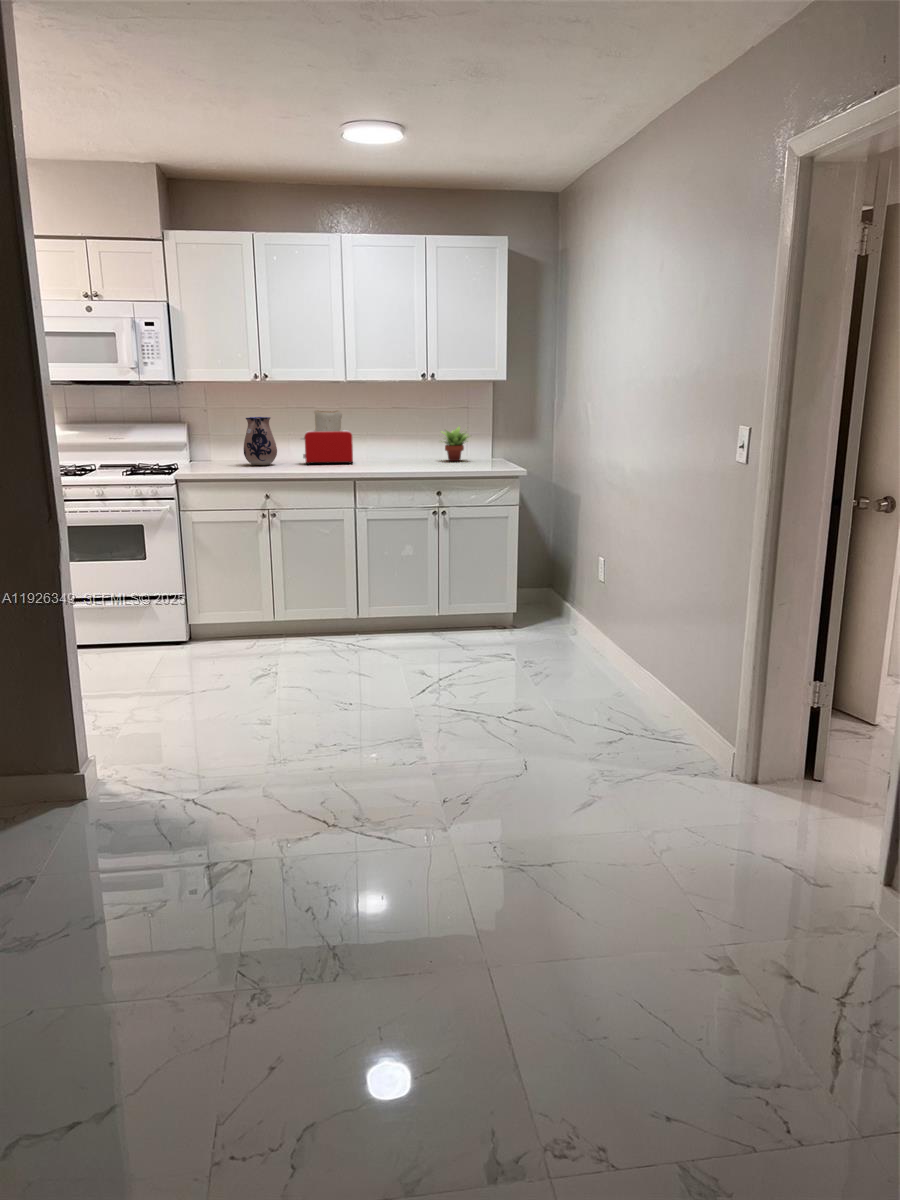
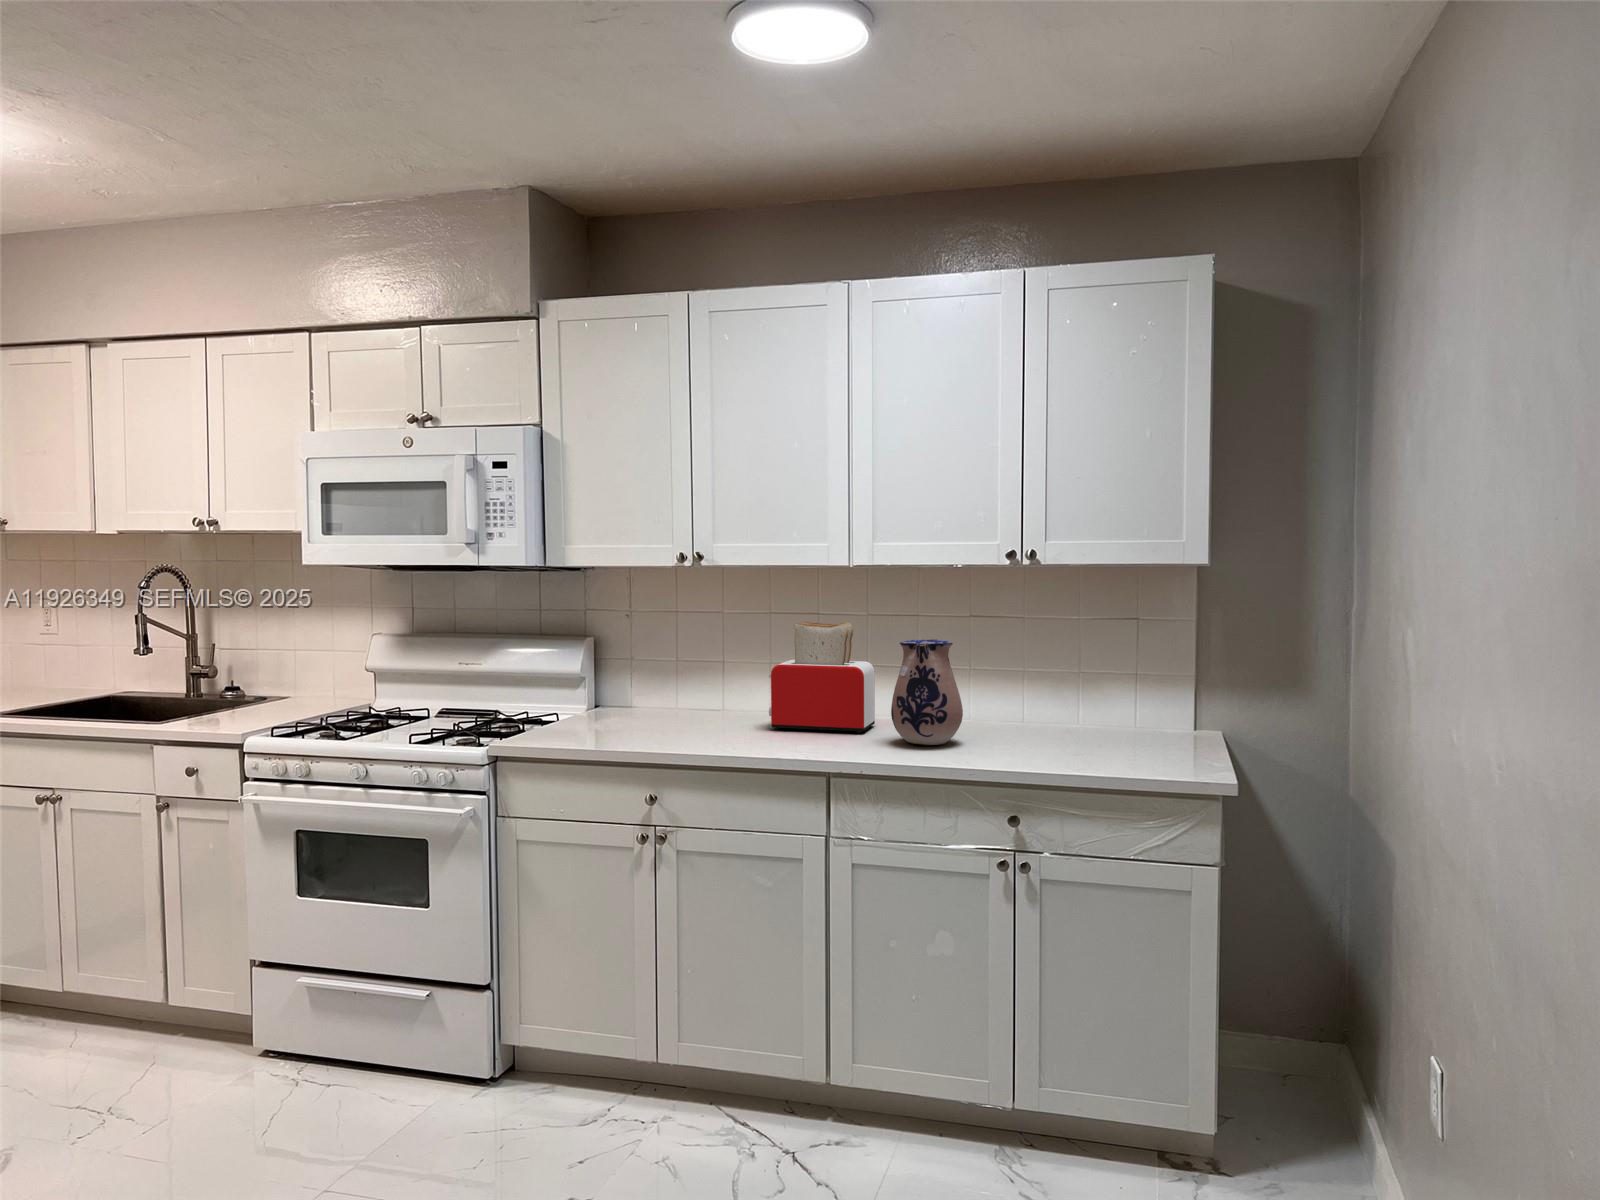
ceramic pitcher: present [244,417,277,465] -> present [891,639,963,745]
succulent plant: present [441,426,470,461] -> none [1054,659,1132,739]

